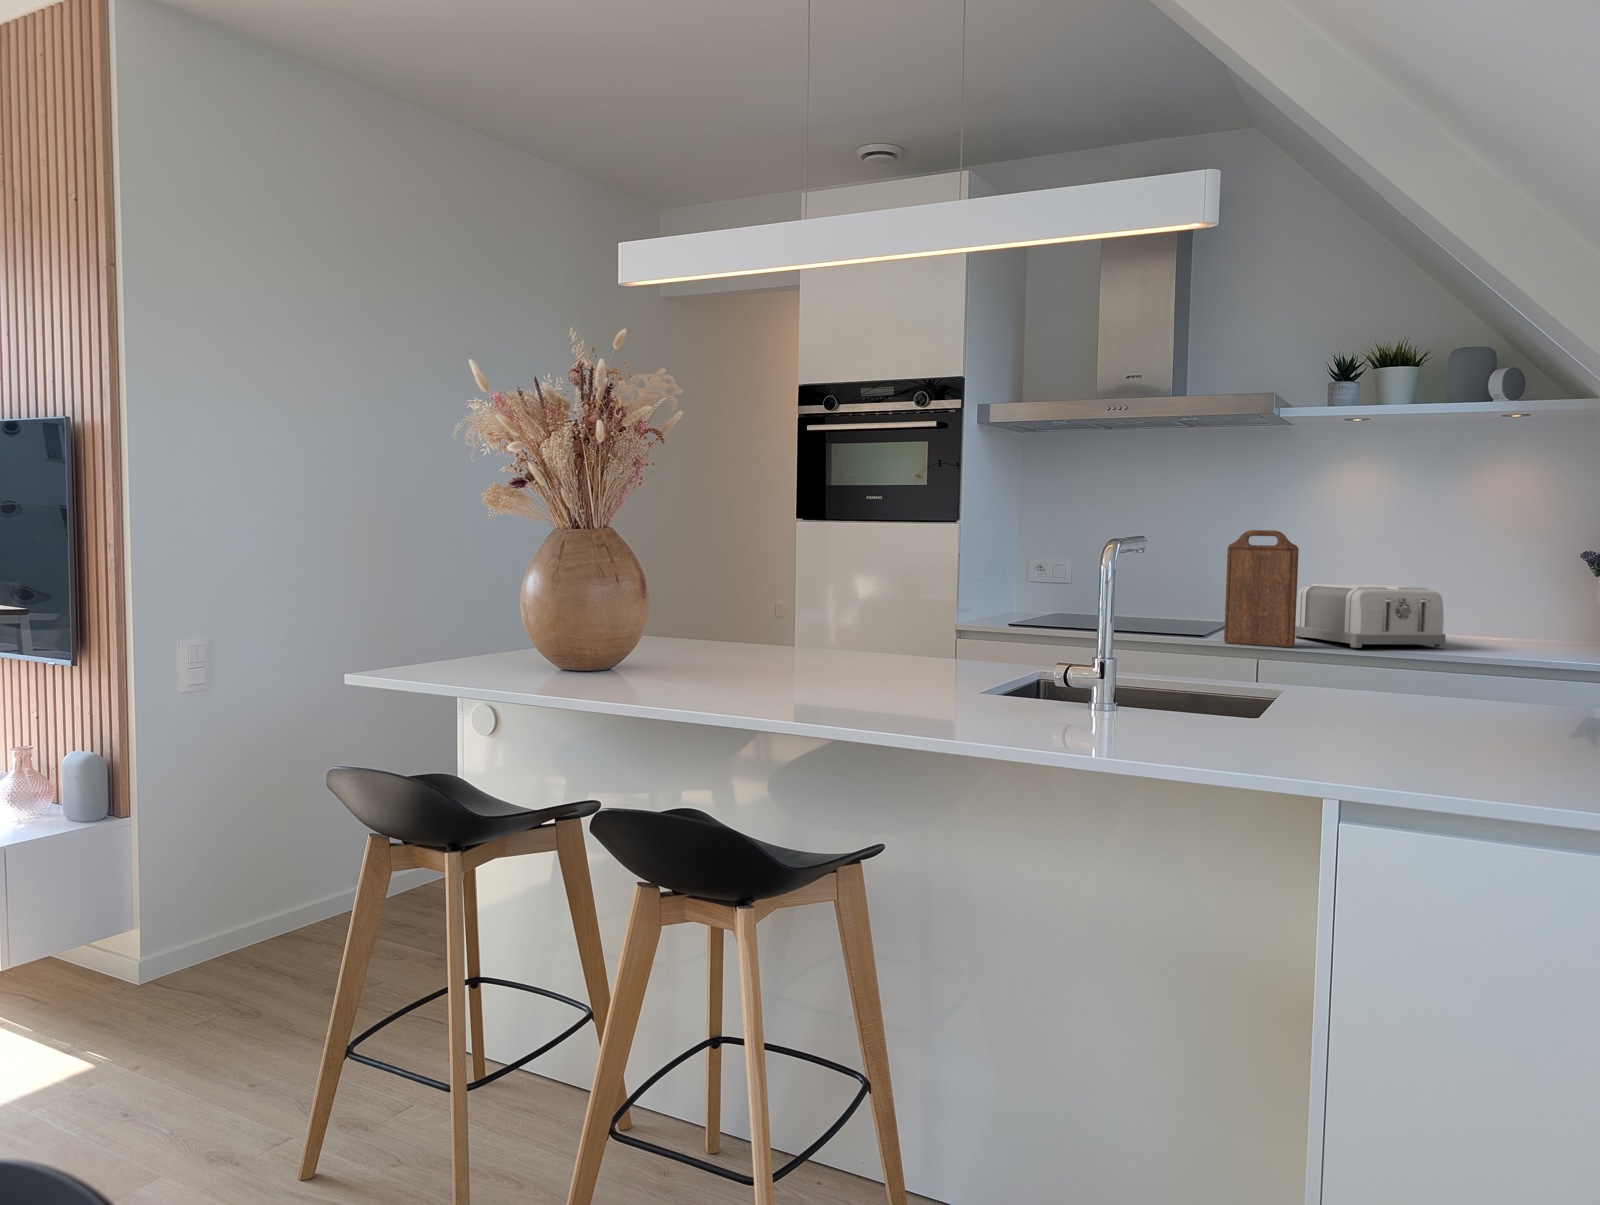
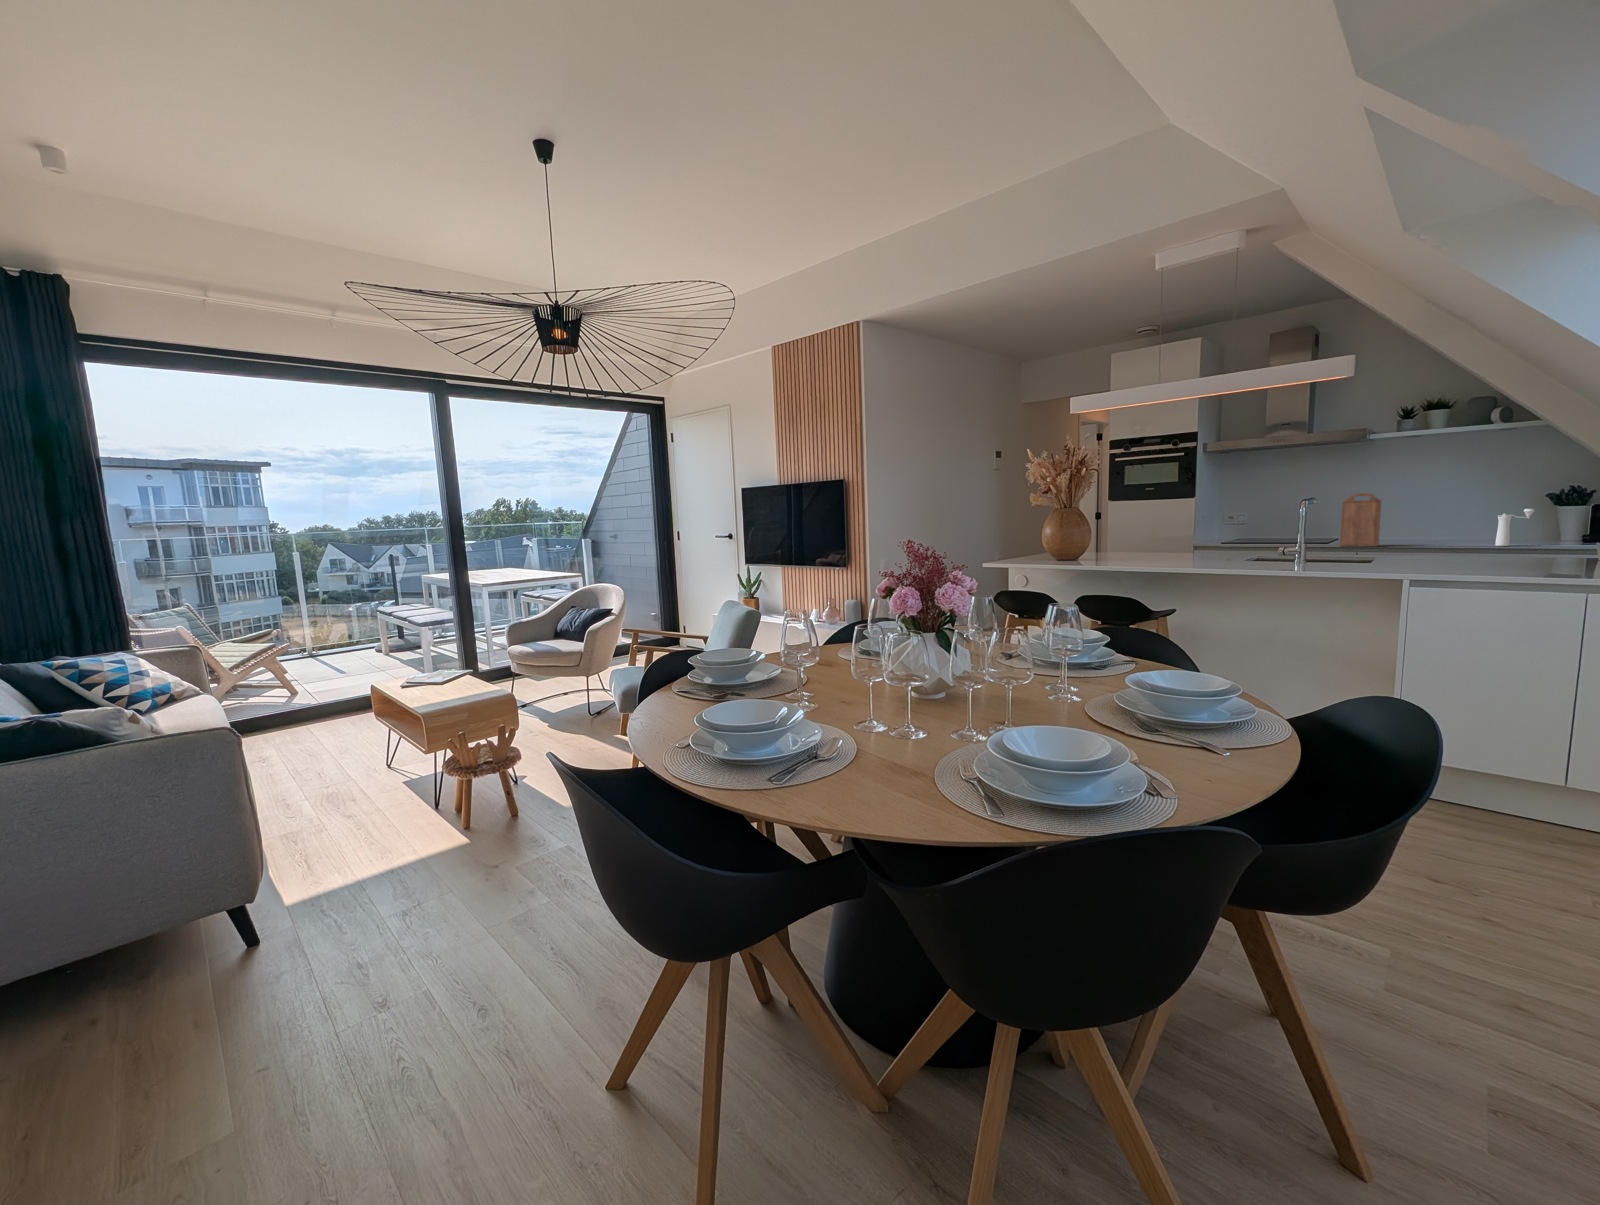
pepper mill: none [1502,581,1567,657] -> present [1495,509,1534,546]
toaster: present [1295,584,1446,648] -> none [1376,516,1464,545]

